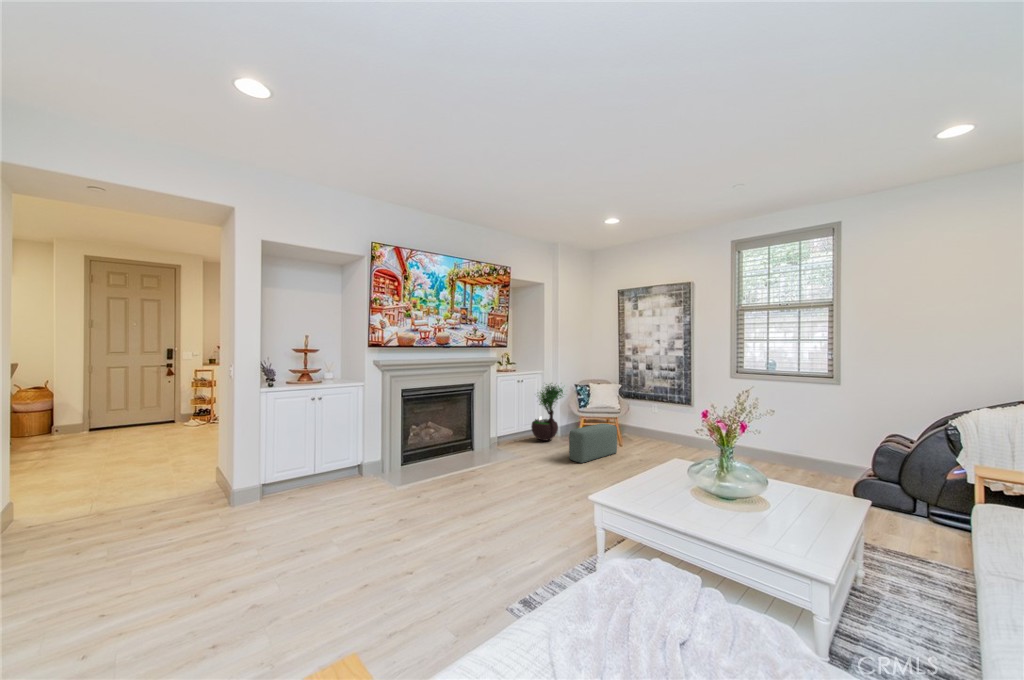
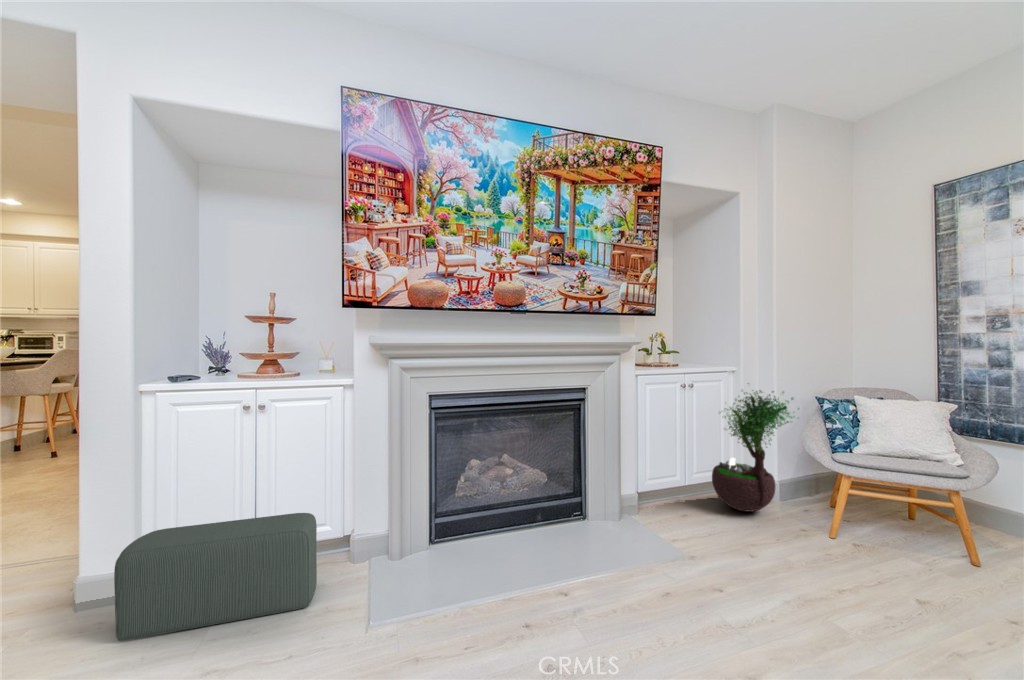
pouf: present [569,424,617,463] -> present [114,513,317,641]

